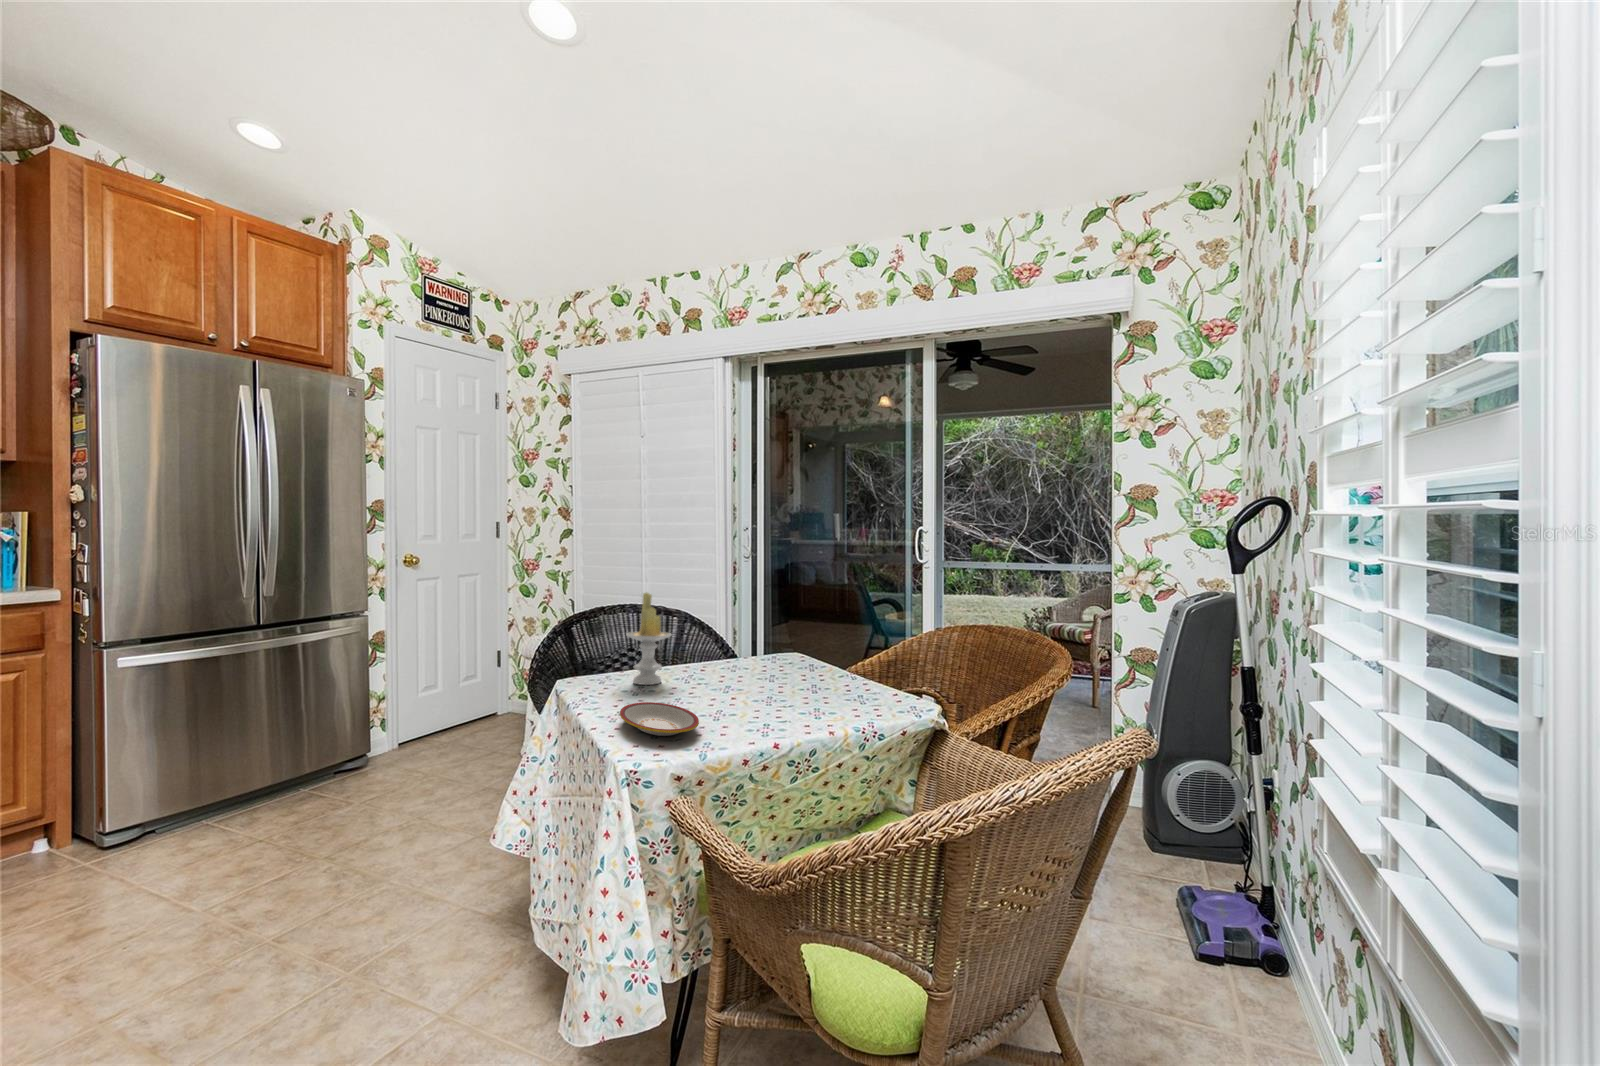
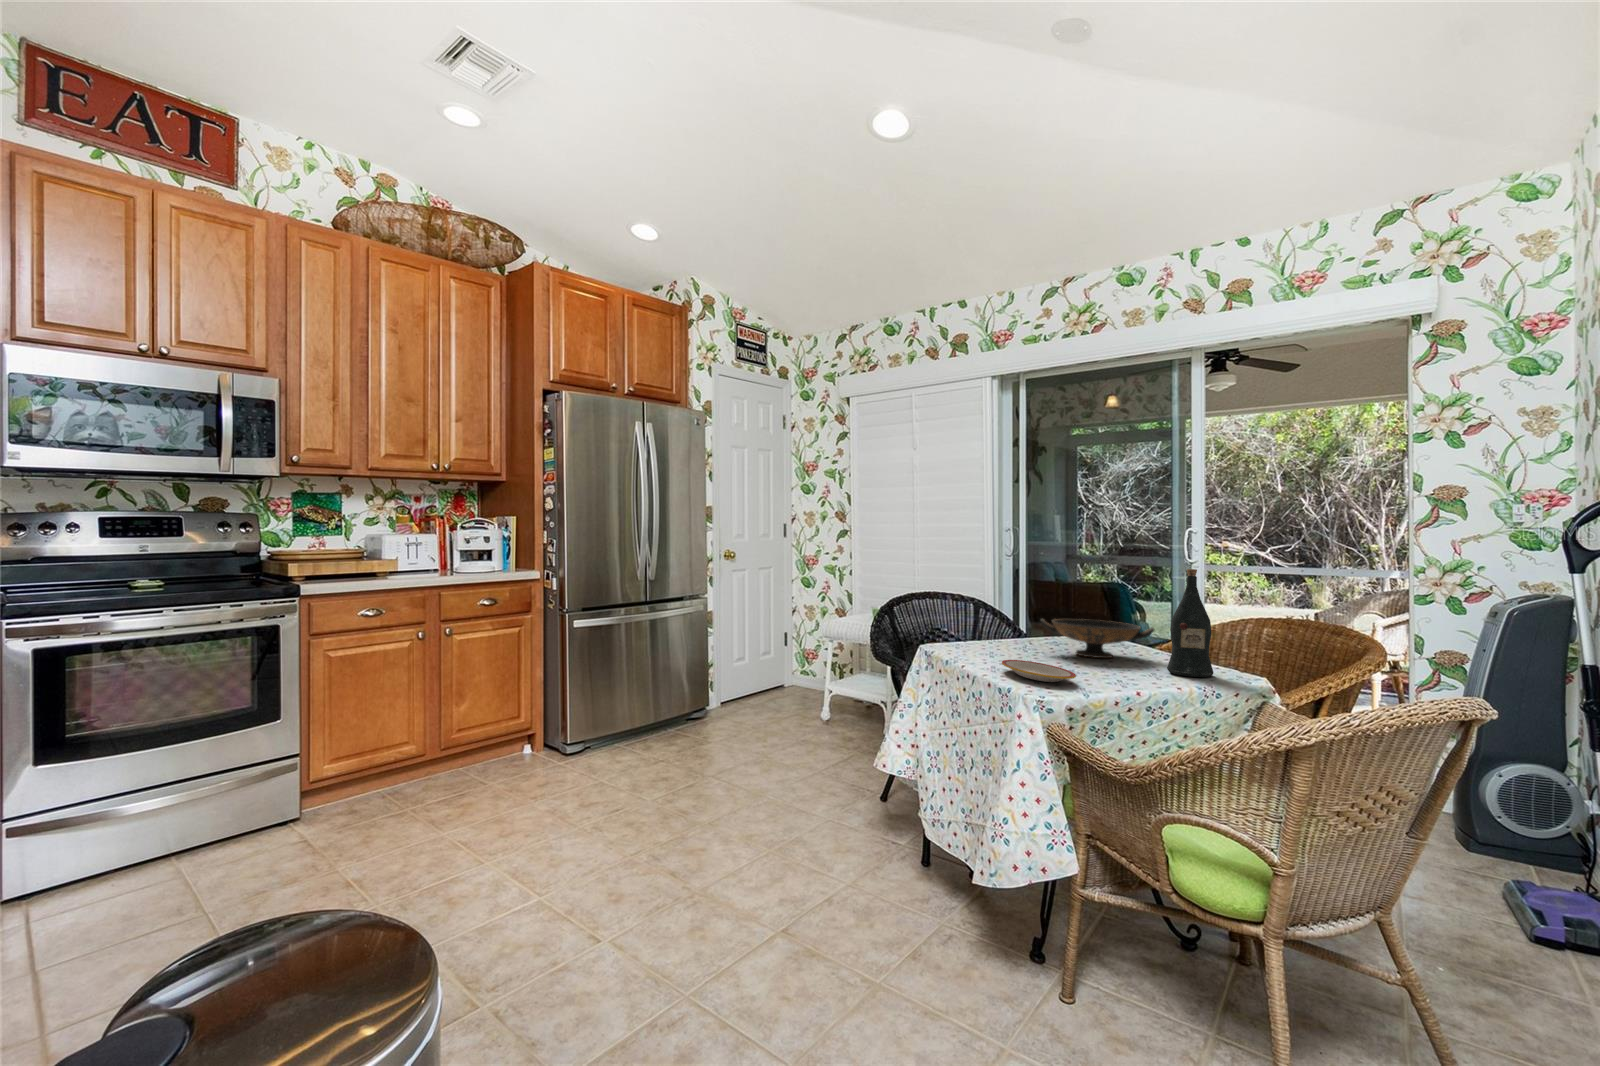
wine bottle: none [831,580,881,712] -> present [1167,569,1214,677]
candle: present [626,592,671,685] -> none [969,578,1007,651]
decorative bowl: none [710,640,835,689] -> present [1040,619,1154,658]

